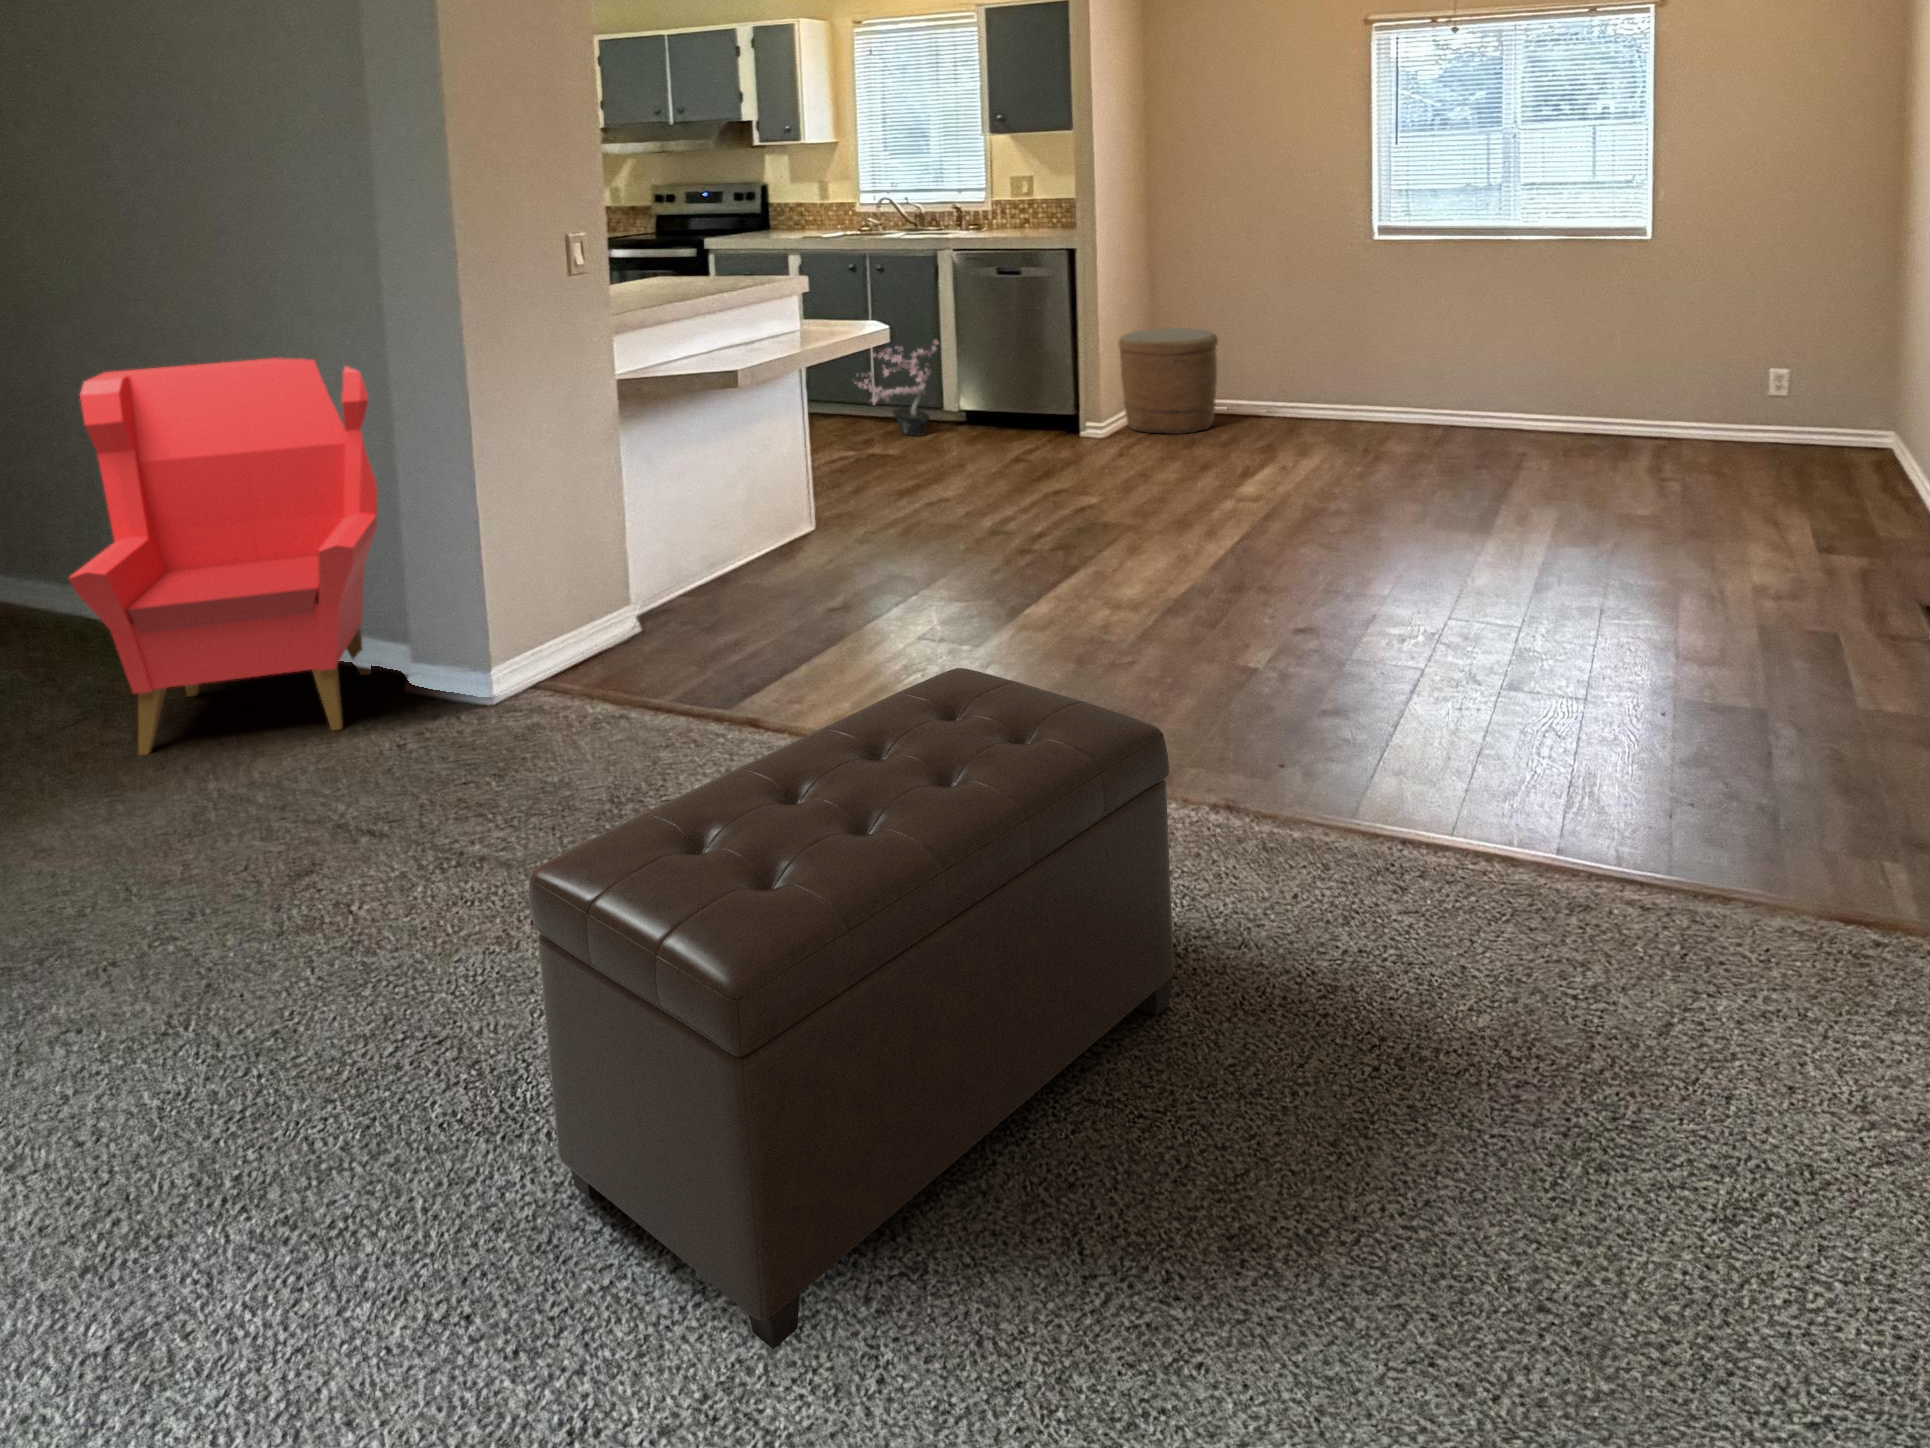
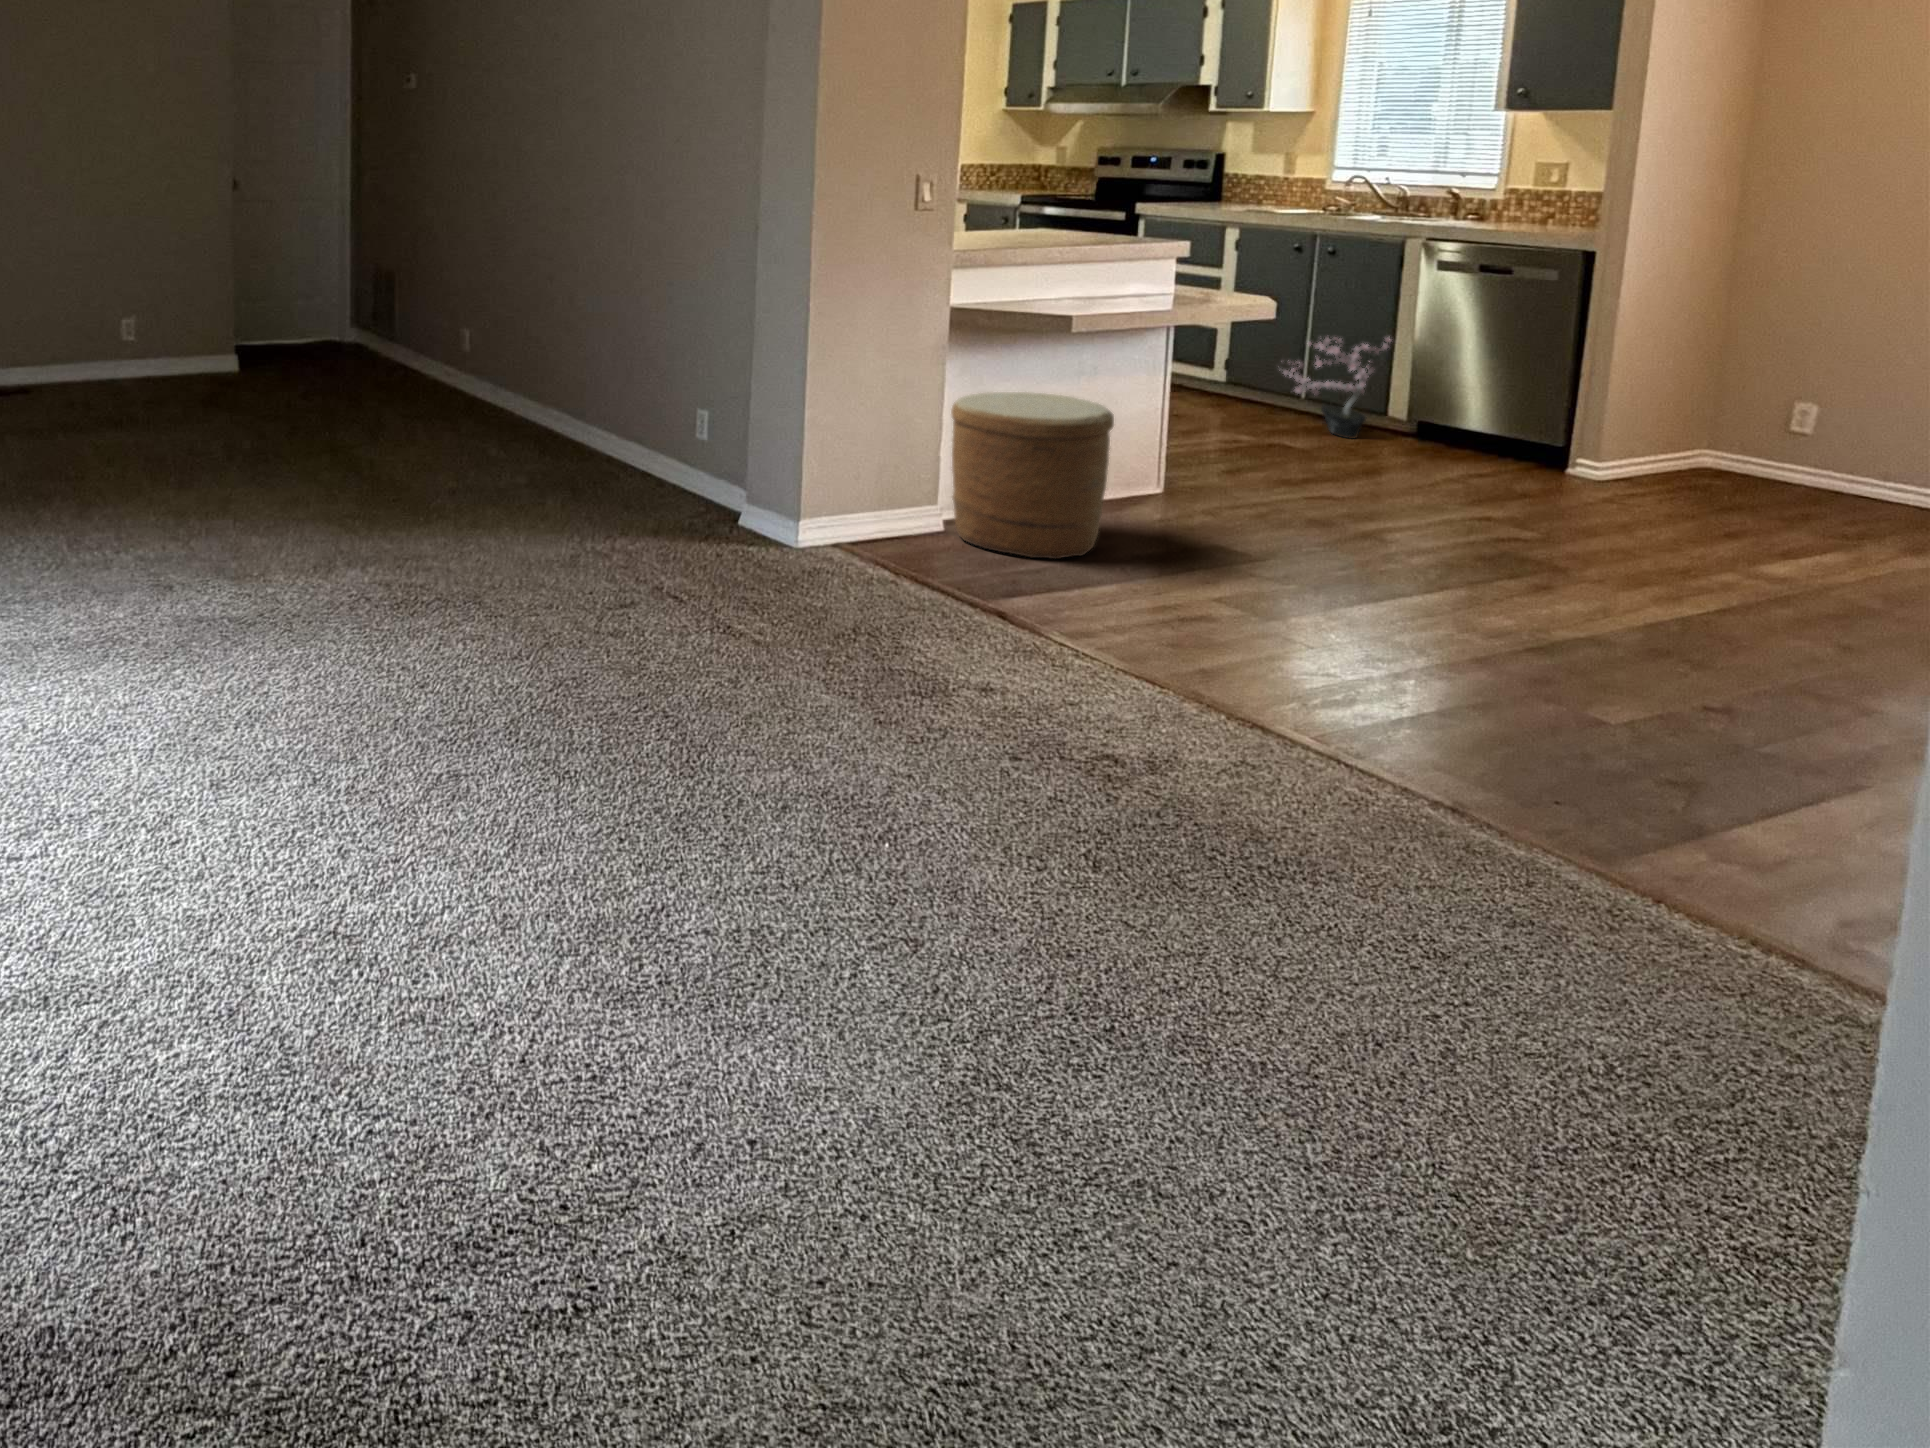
woven basket: present [1119,328,1218,434] -> present [951,392,1114,559]
armchair: present [69,358,377,755] -> none [527,248,768,535]
ottoman: present [528,668,1174,1349] -> none [704,567,1275,935]

